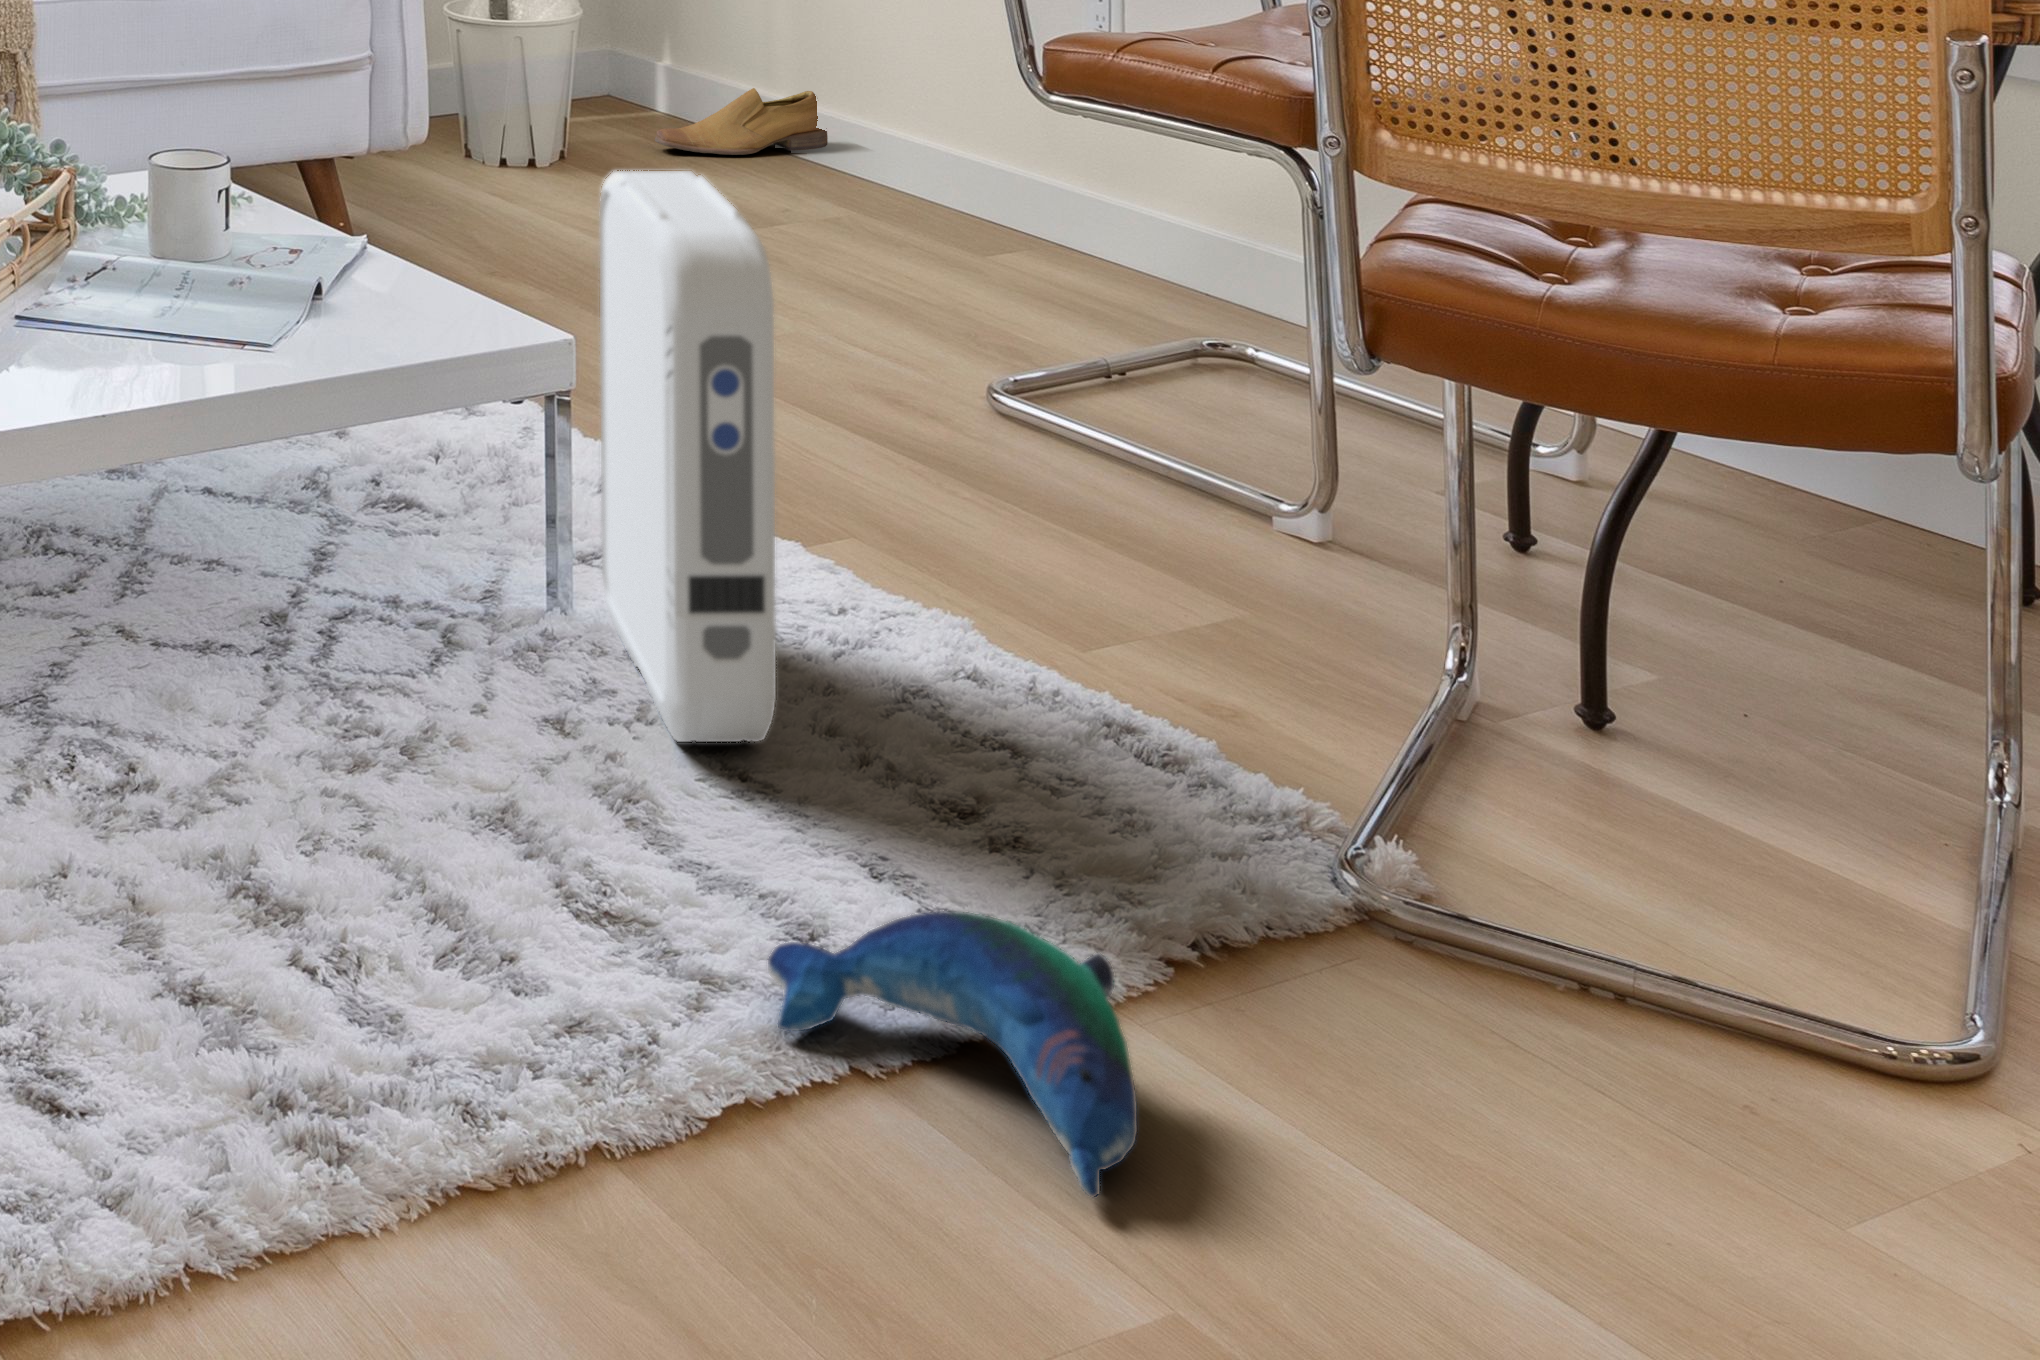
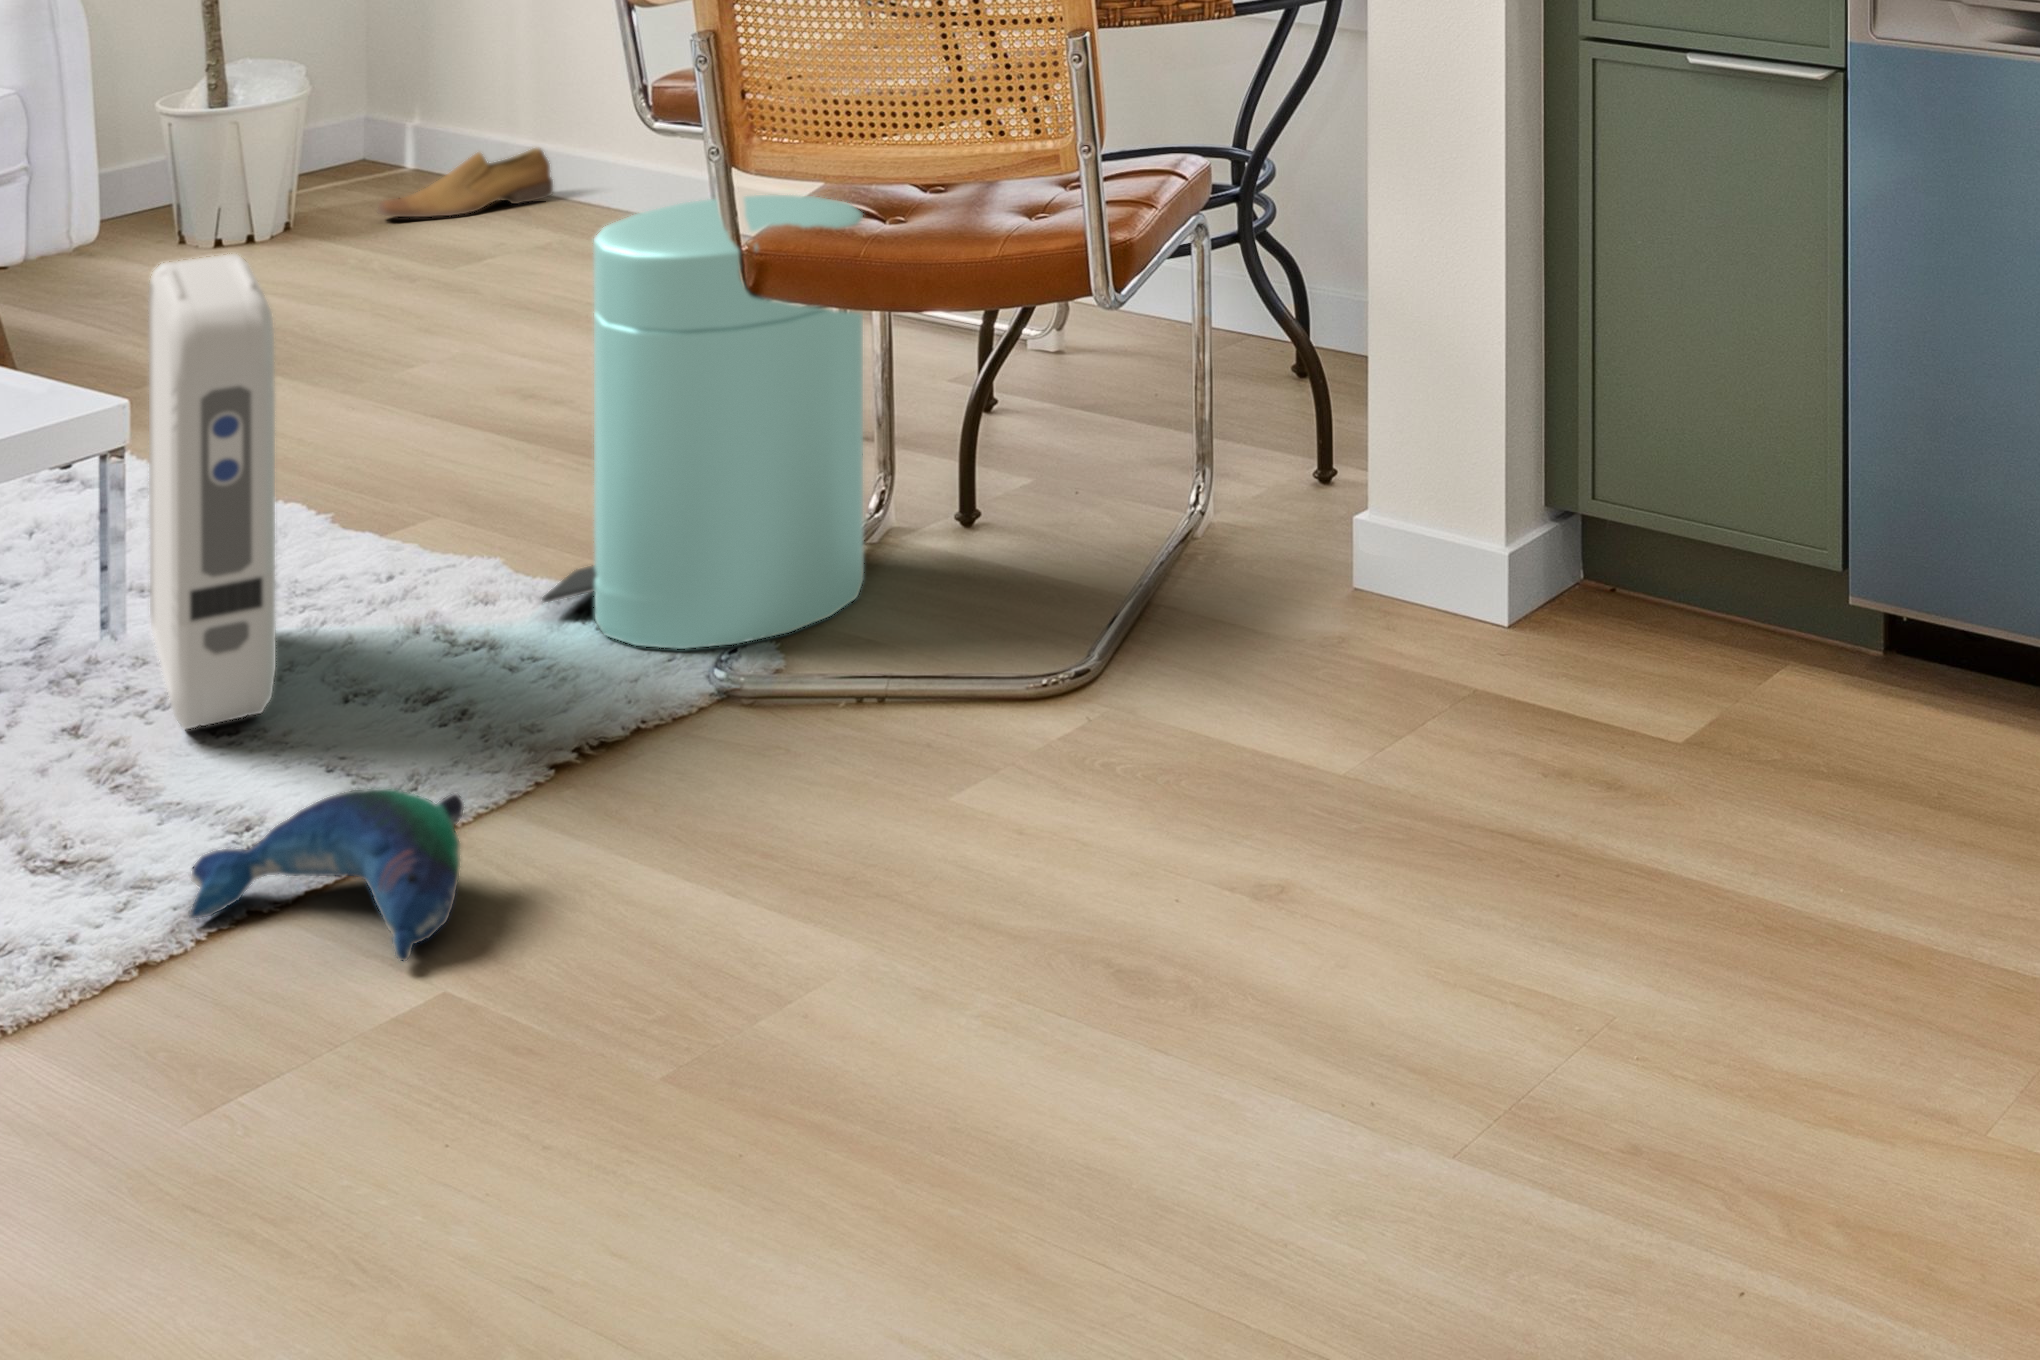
trash can: none [1045,179,1475,790] -> present [543,195,864,649]

